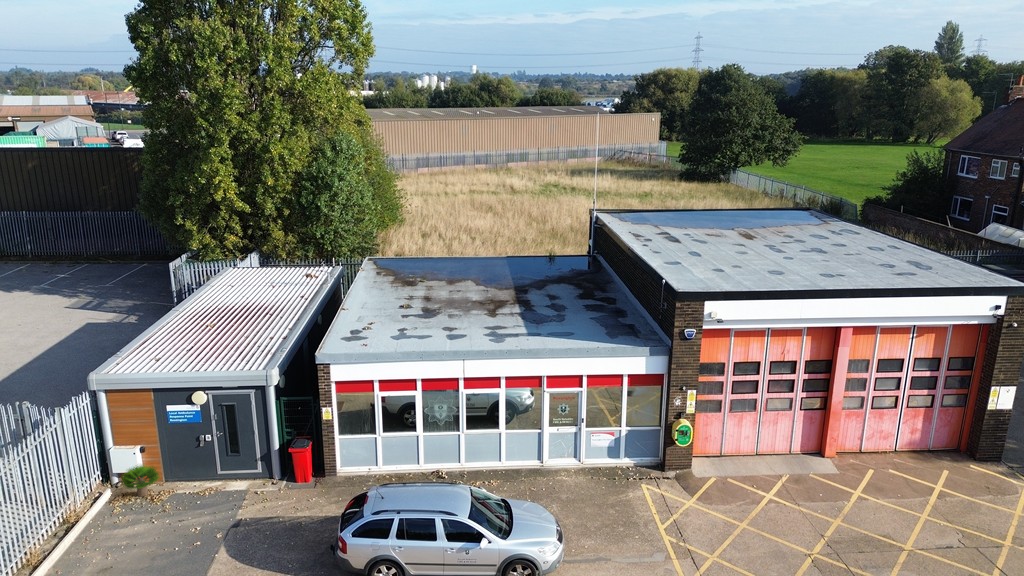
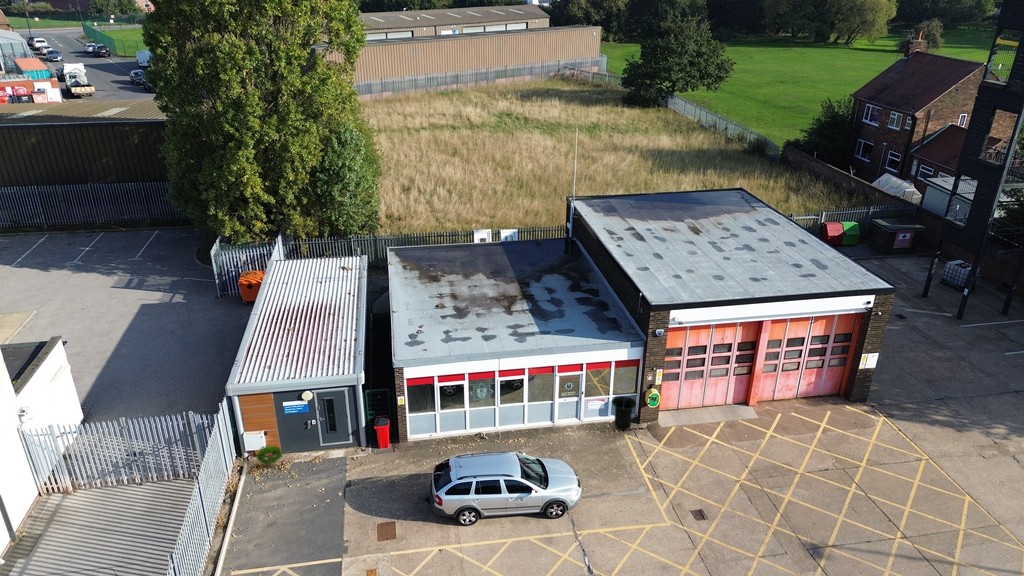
trash can: none [624,429,659,478] -> present [612,396,636,431]

